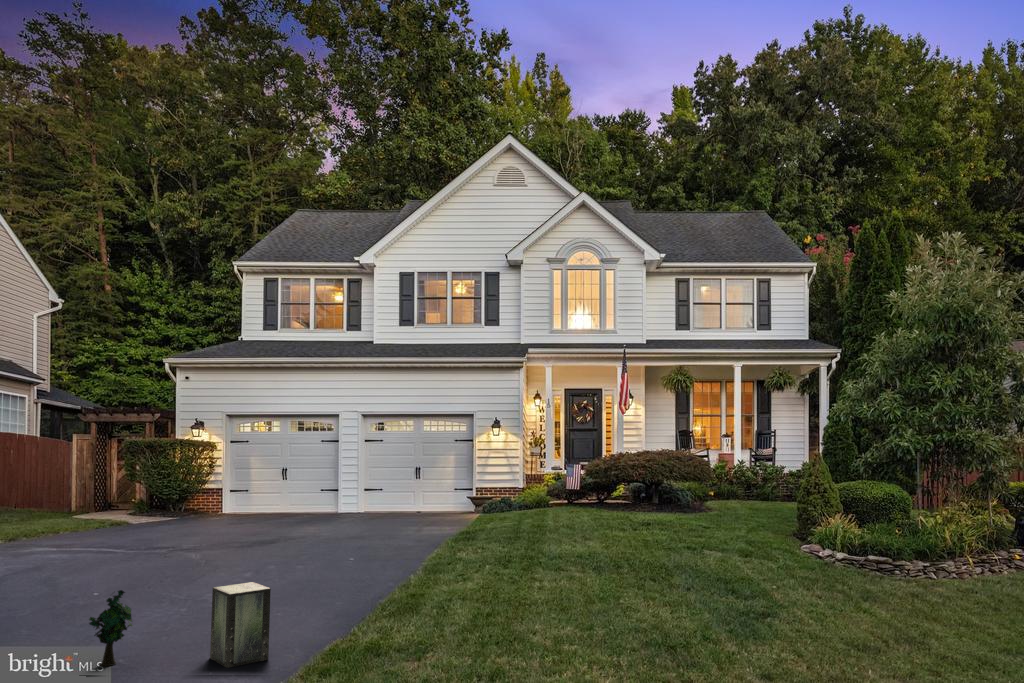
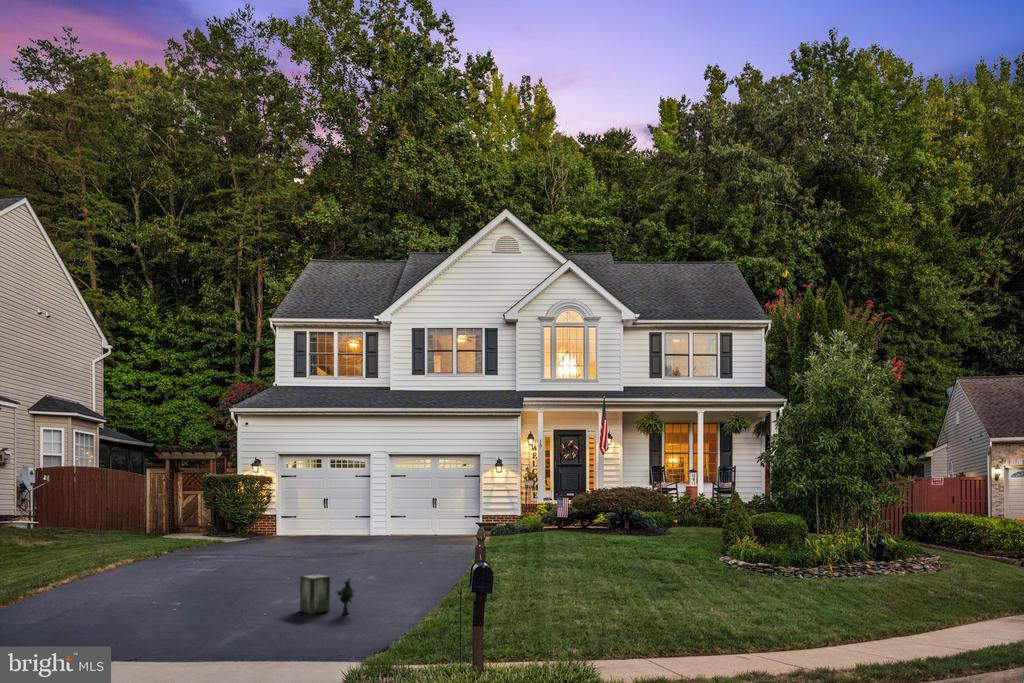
storage box: present [210,582,271,668] -> present [300,574,330,614]

